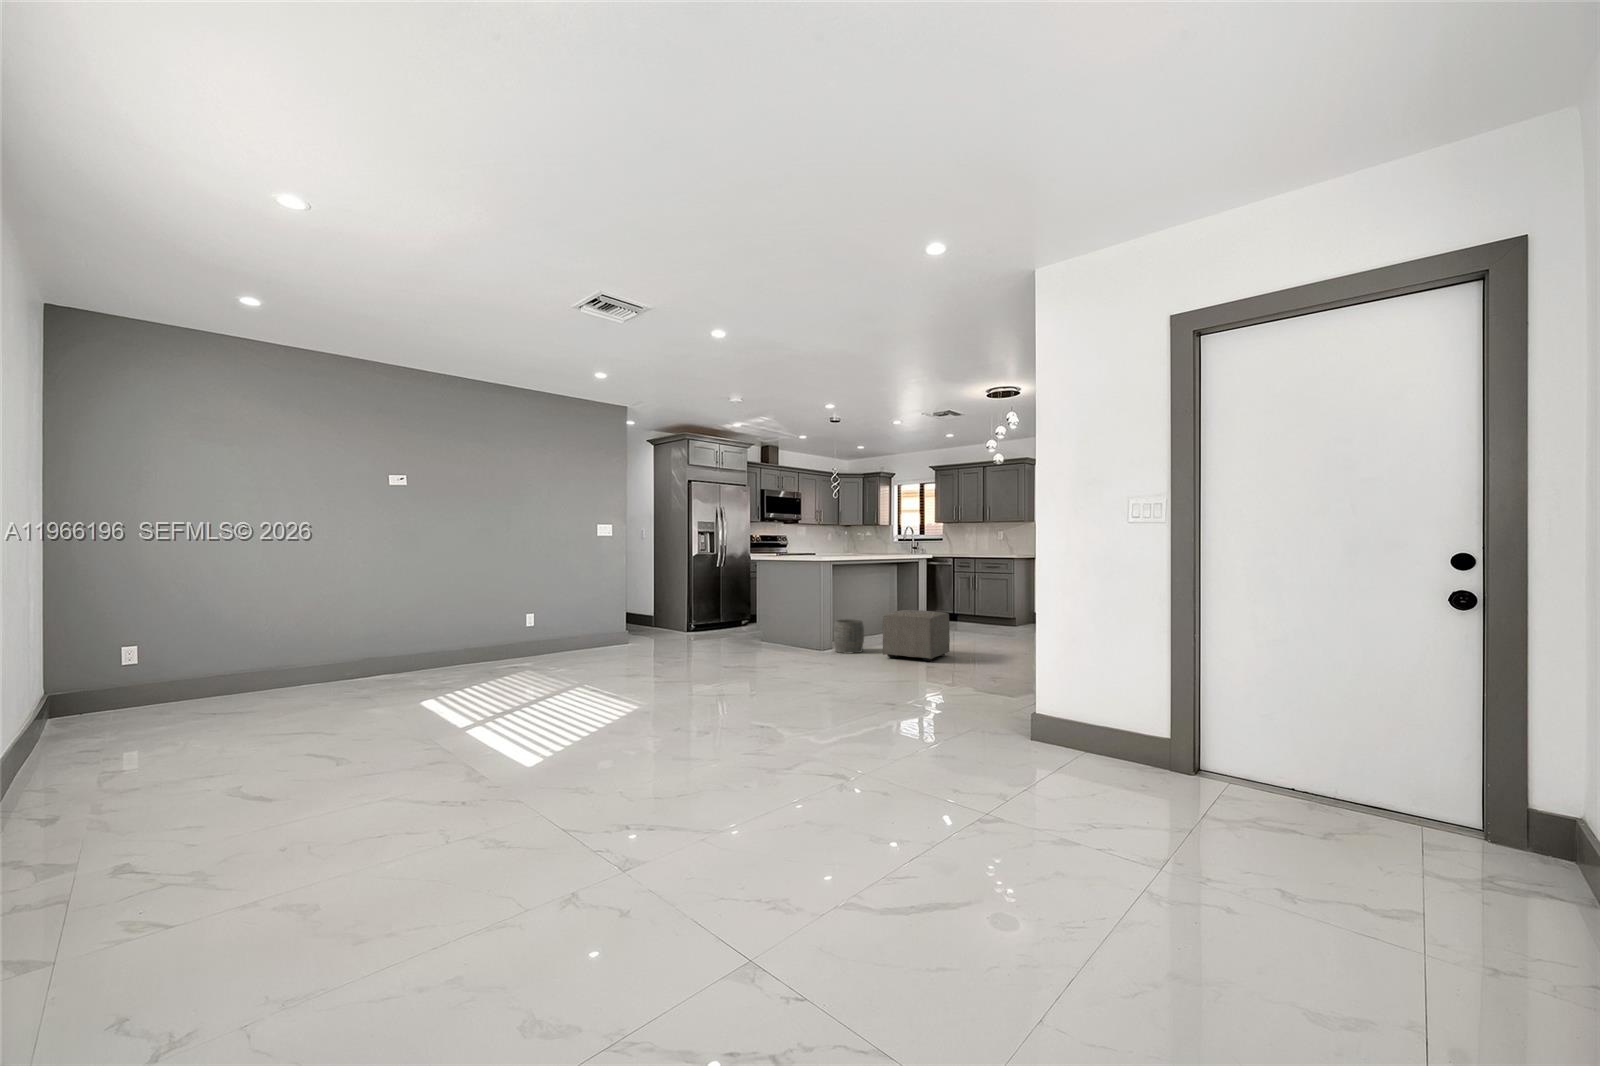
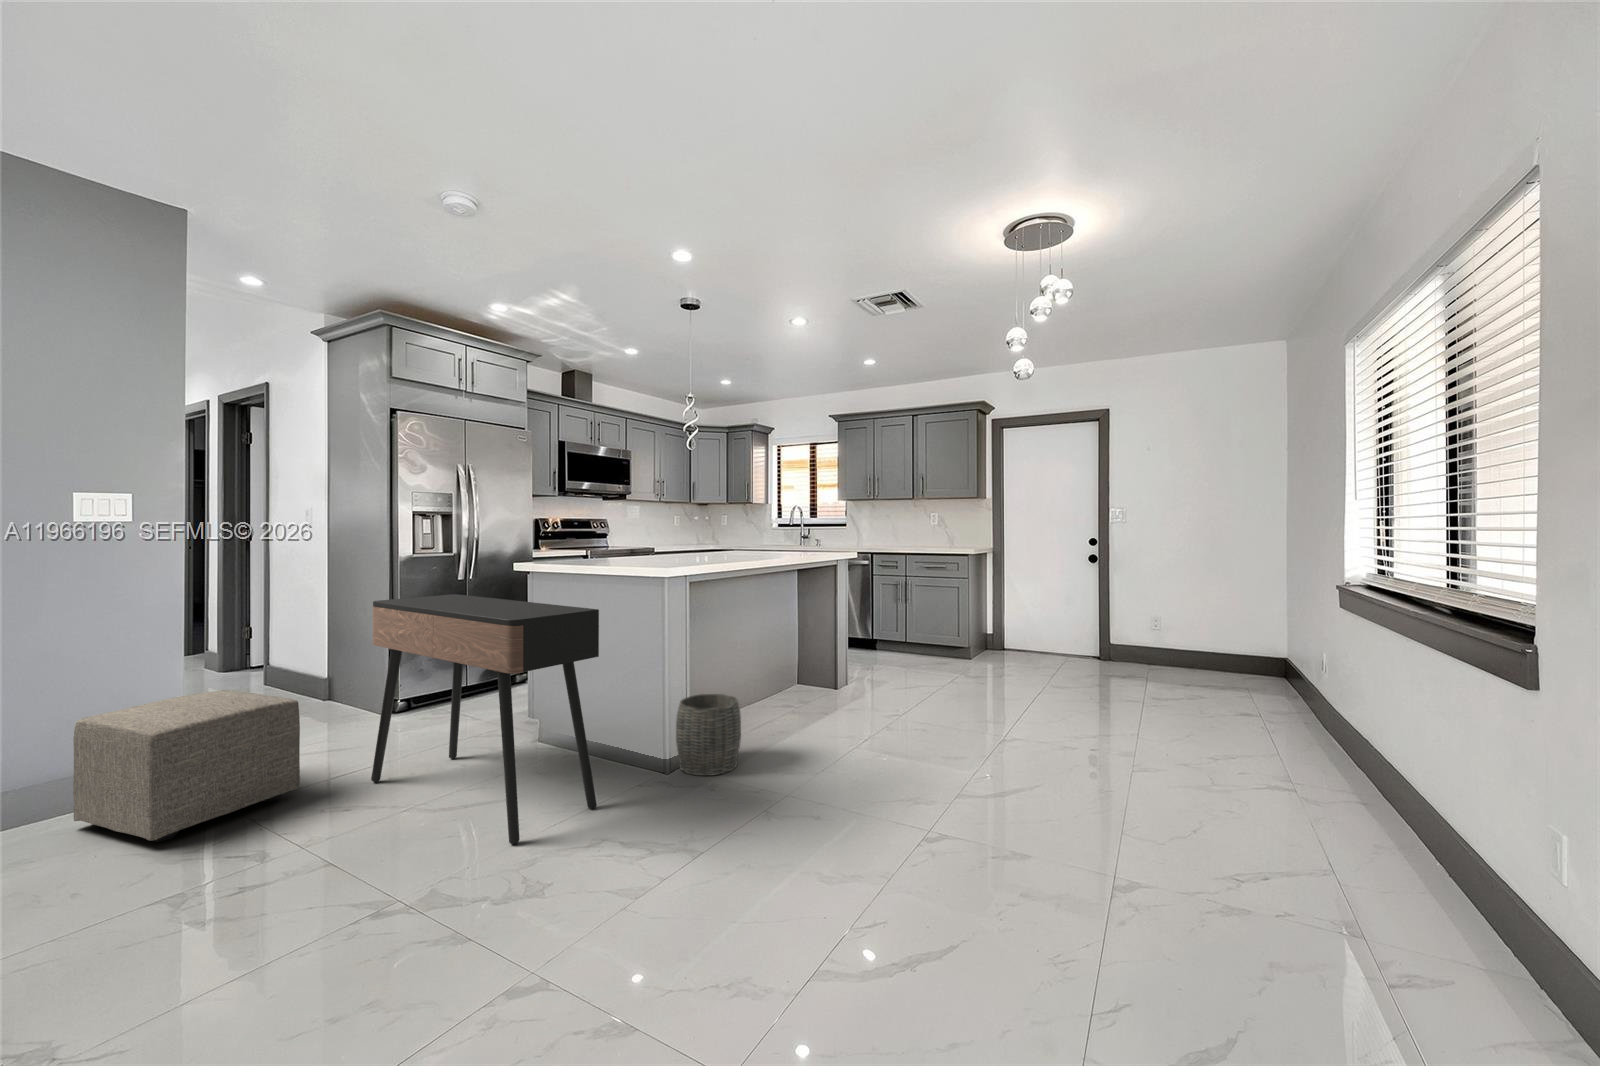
console table: none [705,571,802,662] -> present [371,594,599,844]
ottoman: present [882,610,950,661] -> present [73,690,300,842]

